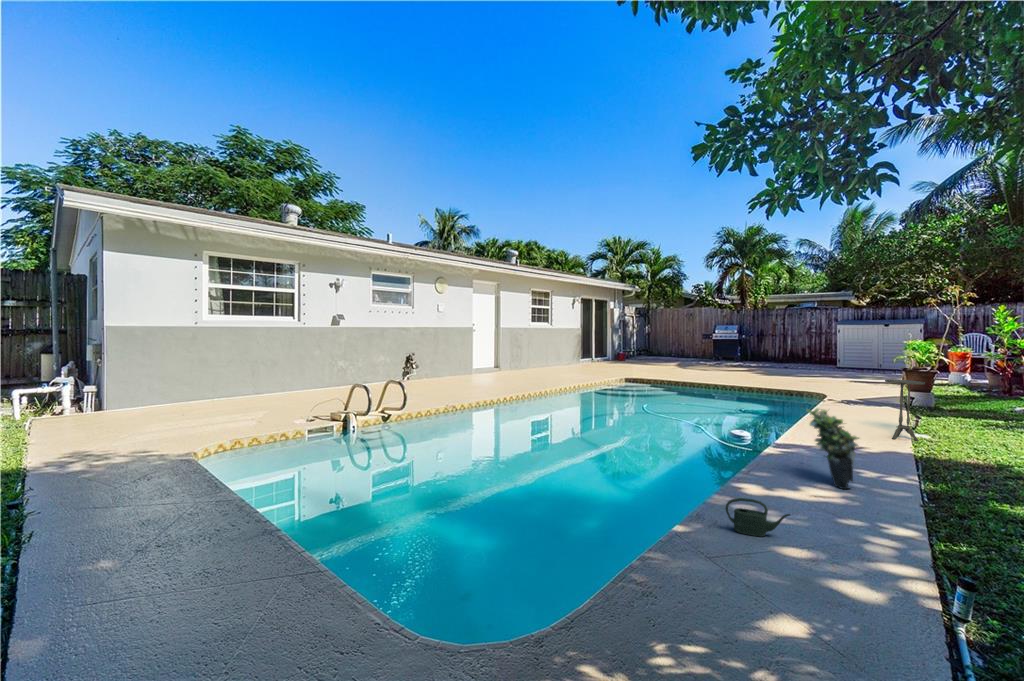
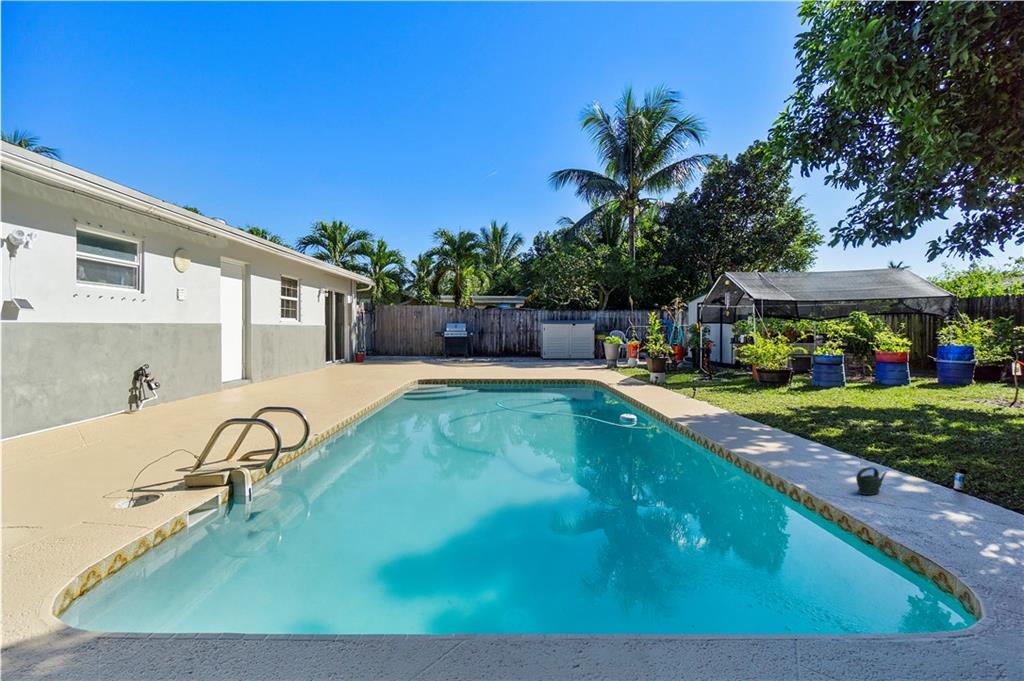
side table: present [885,379,925,441] -> none [707,367,730,409]
potted plant: present [807,408,858,490] -> none [770,391,809,449]

